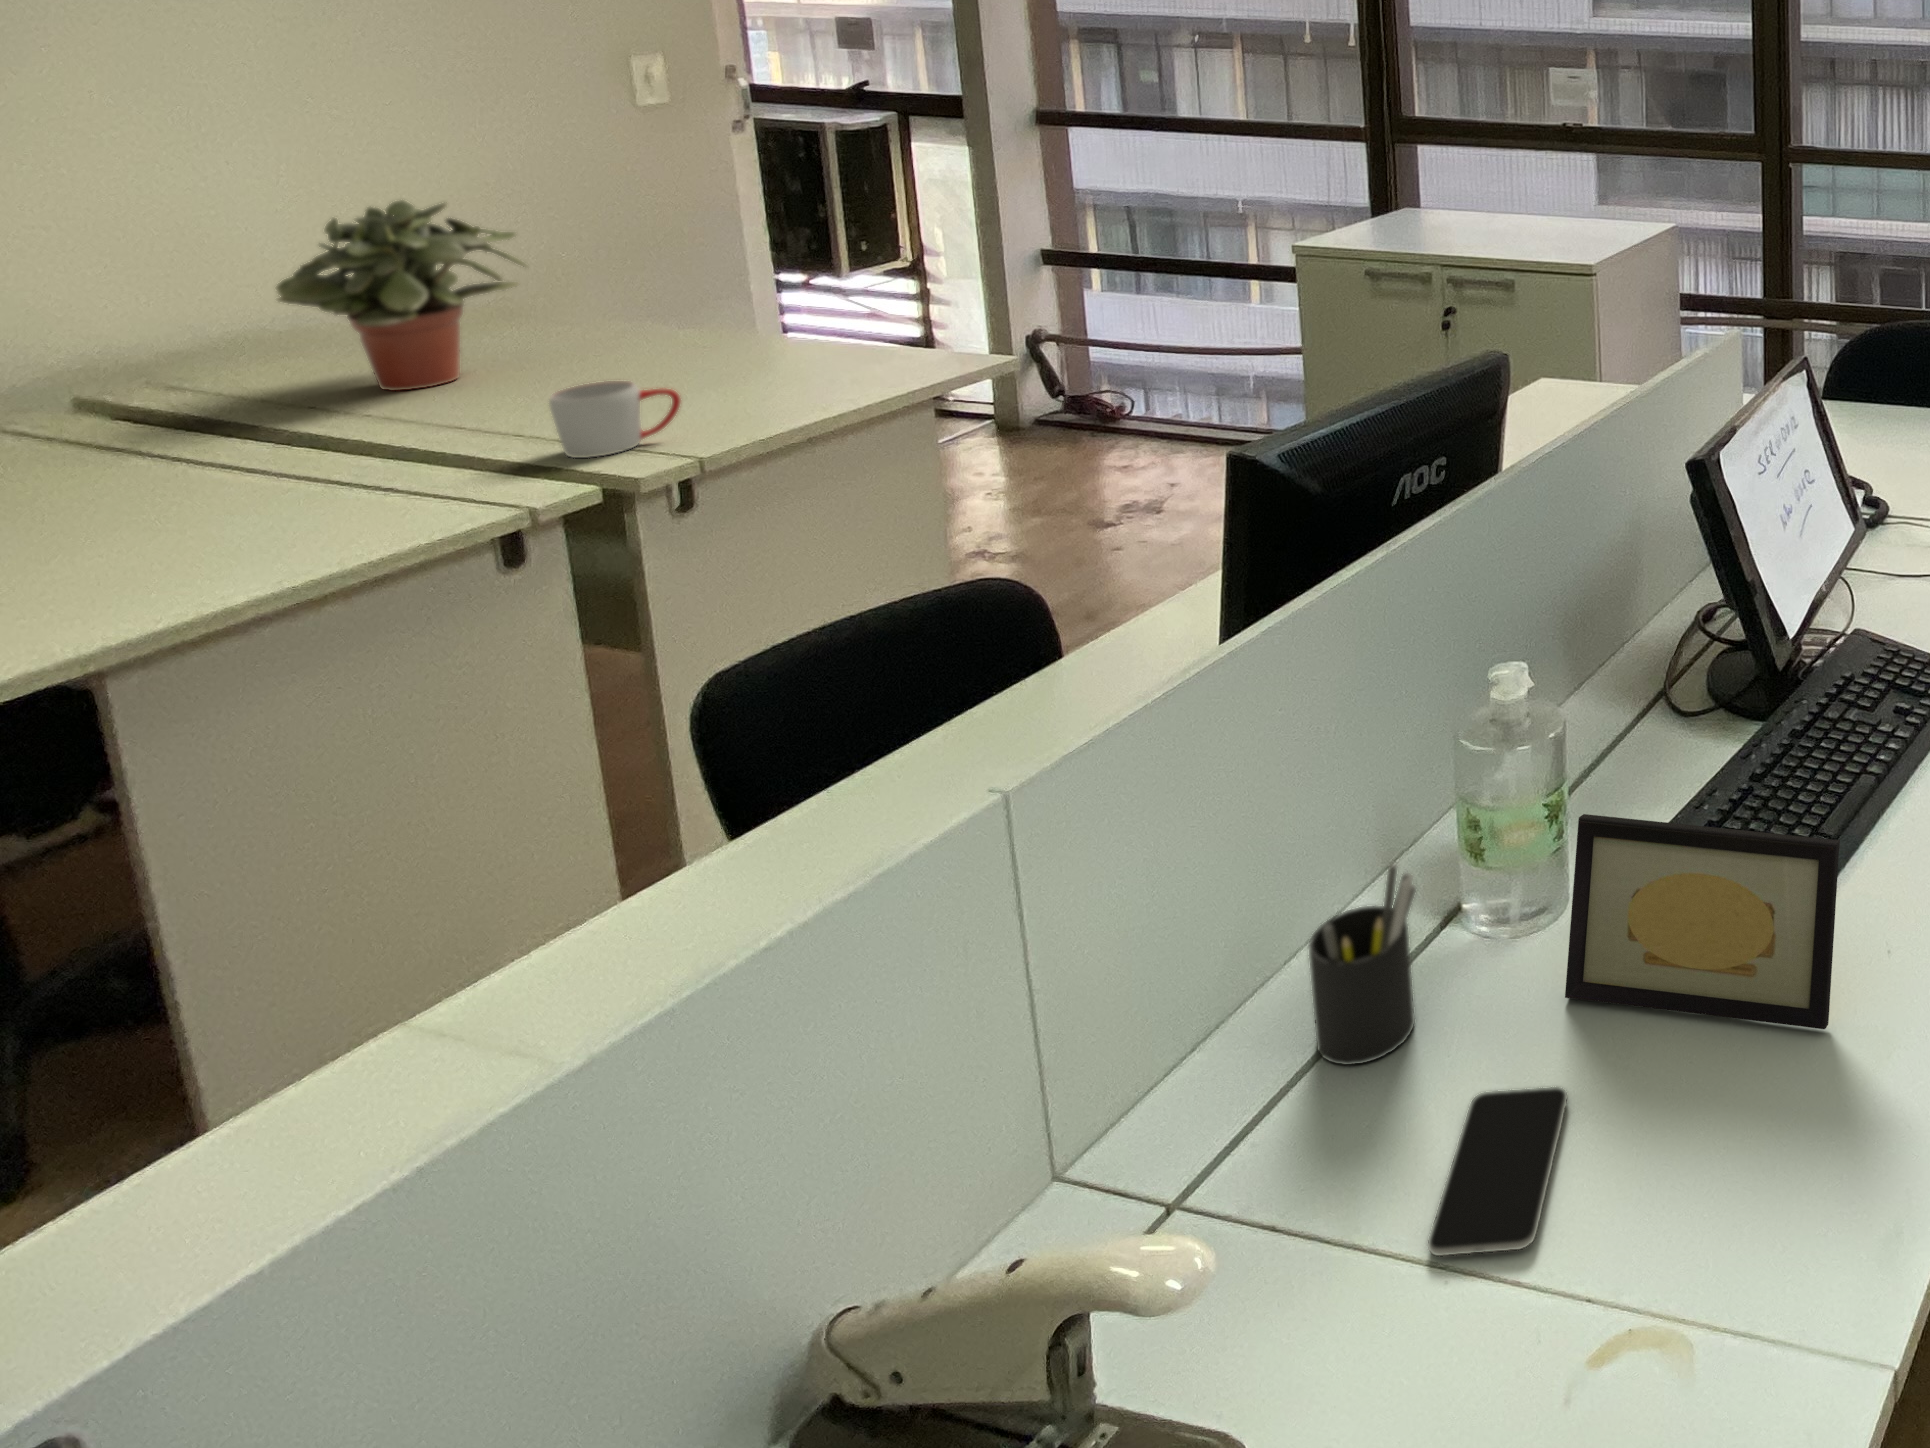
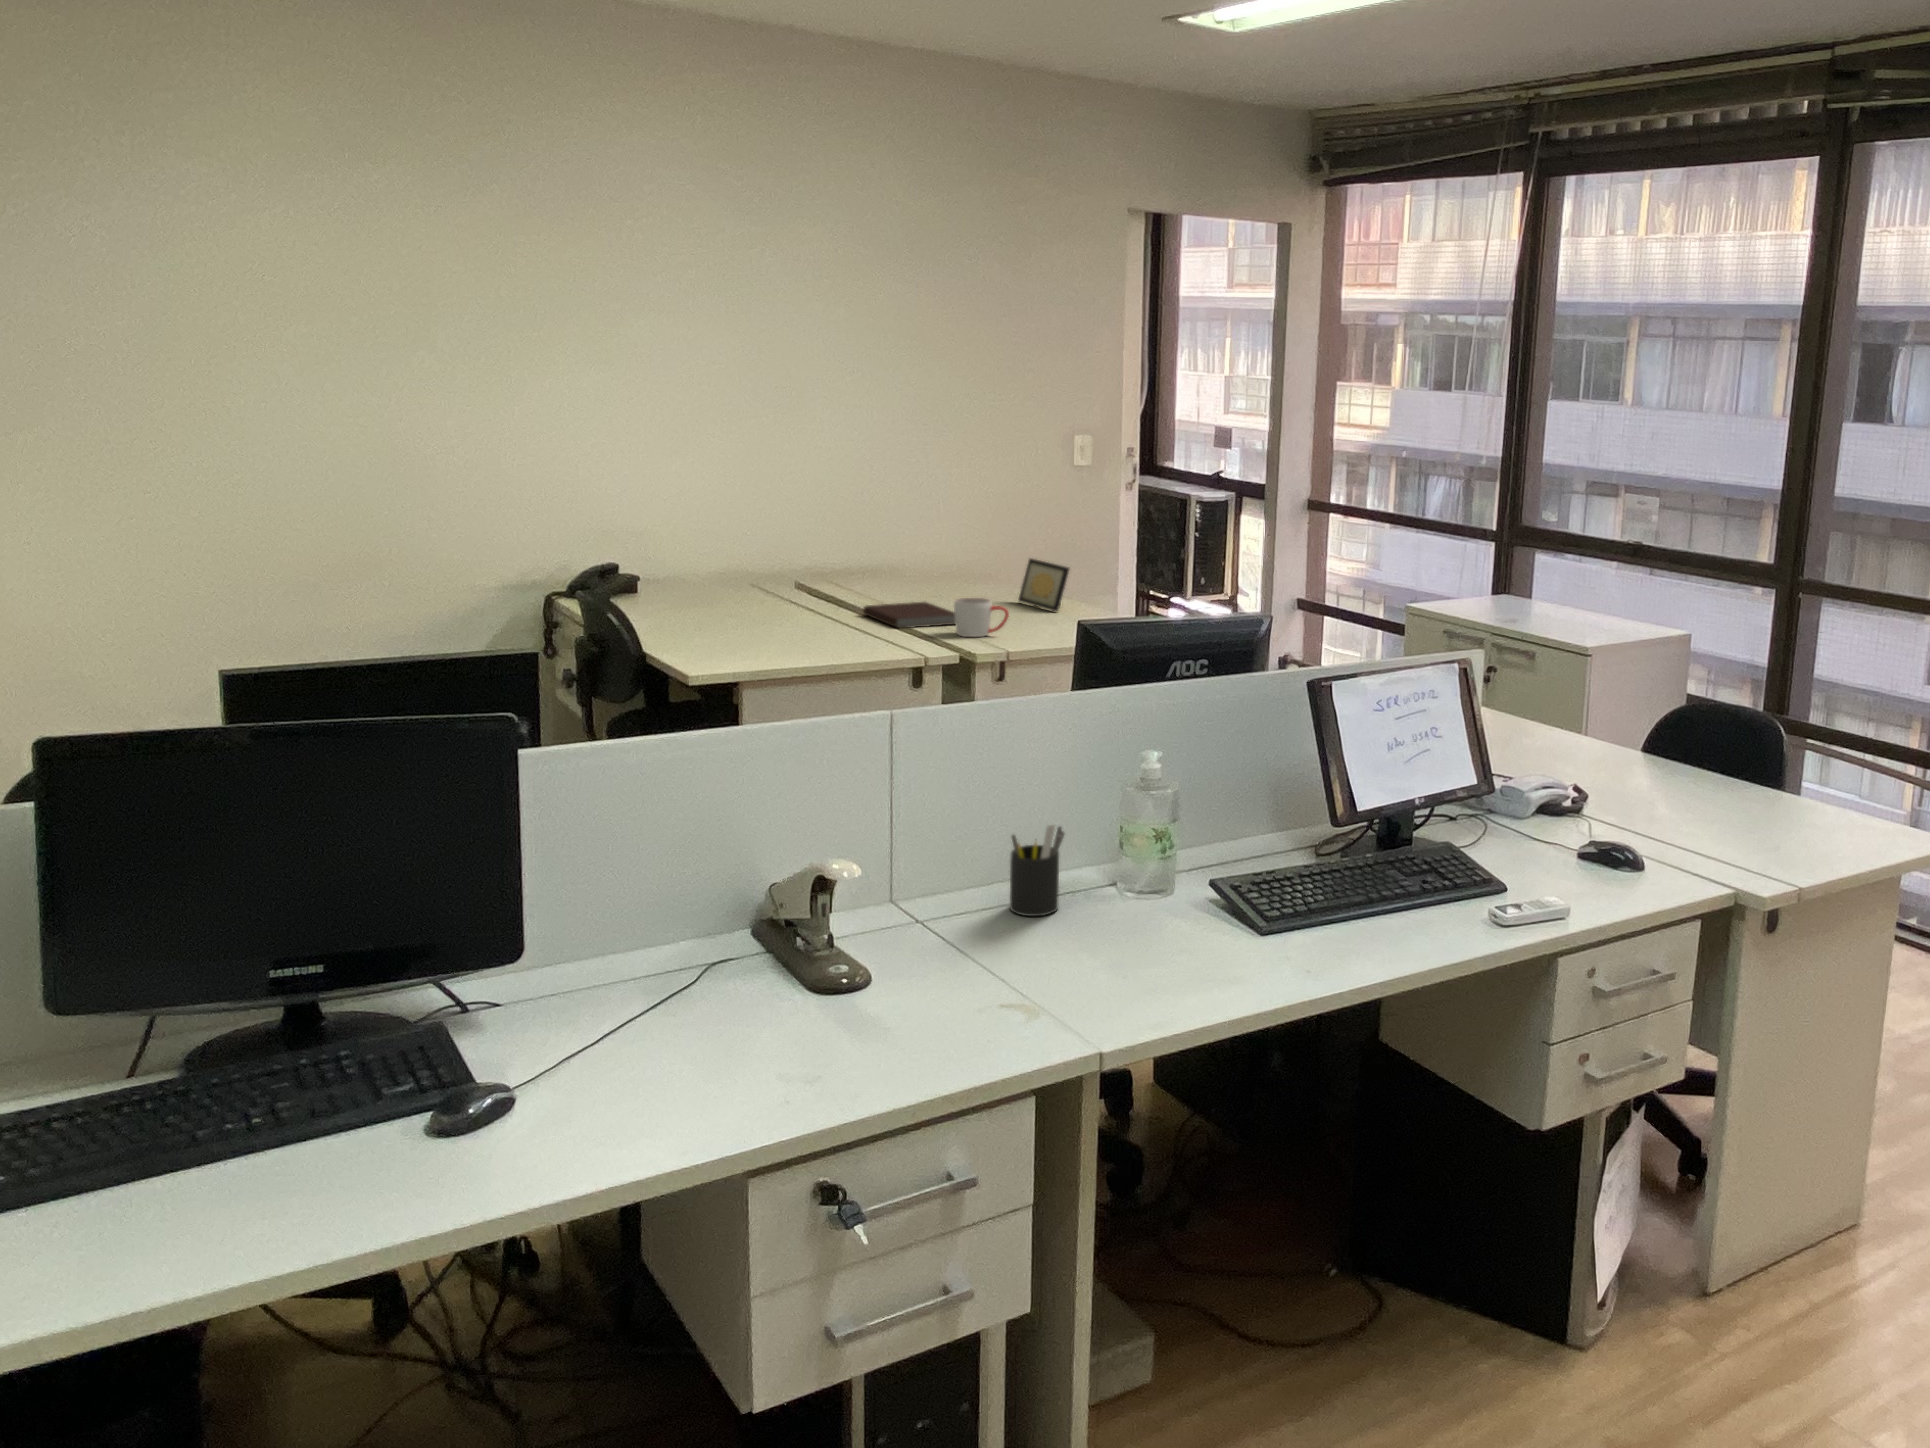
potted plant: present [276,201,525,391] -> none [886,493,986,598]
notebook: none [284,404,551,473] -> present [863,602,955,628]
picture frame: present [1565,814,1840,1029] -> present [1018,559,1069,612]
smartphone: present [1428,1087,1567,1256] -> none [979,937,1082,981]

